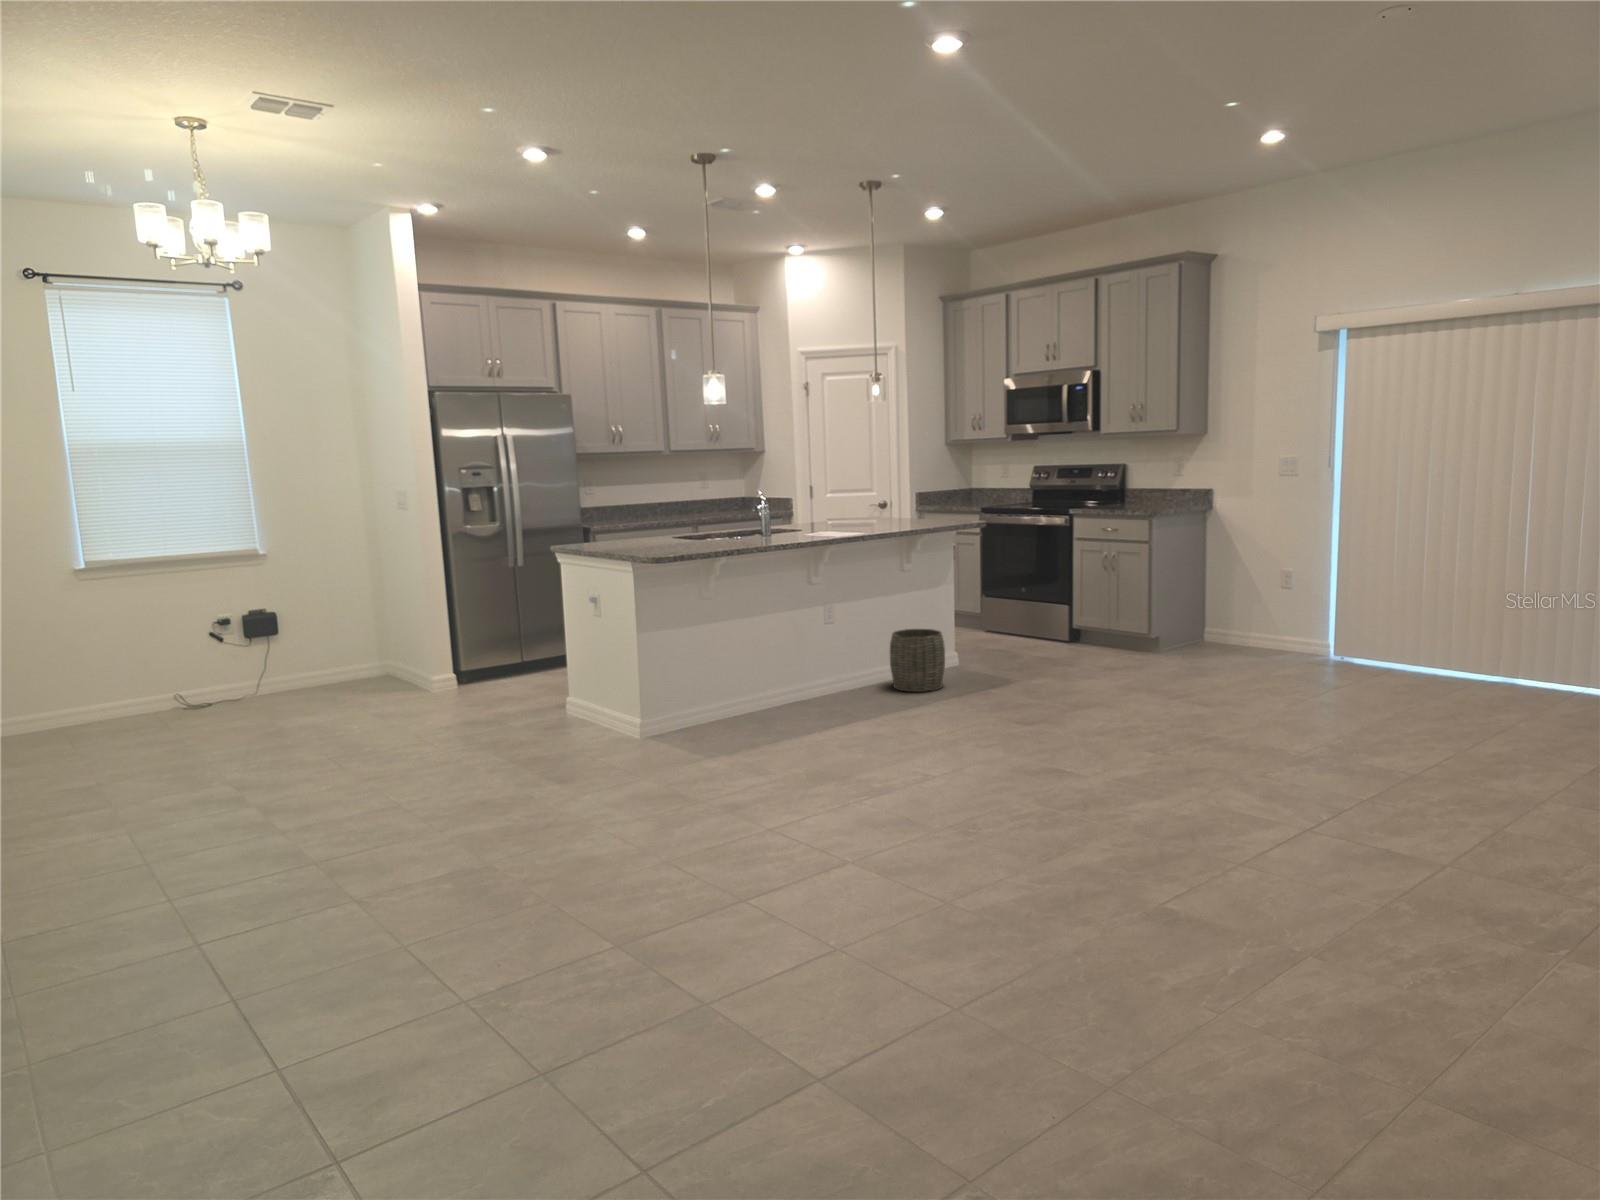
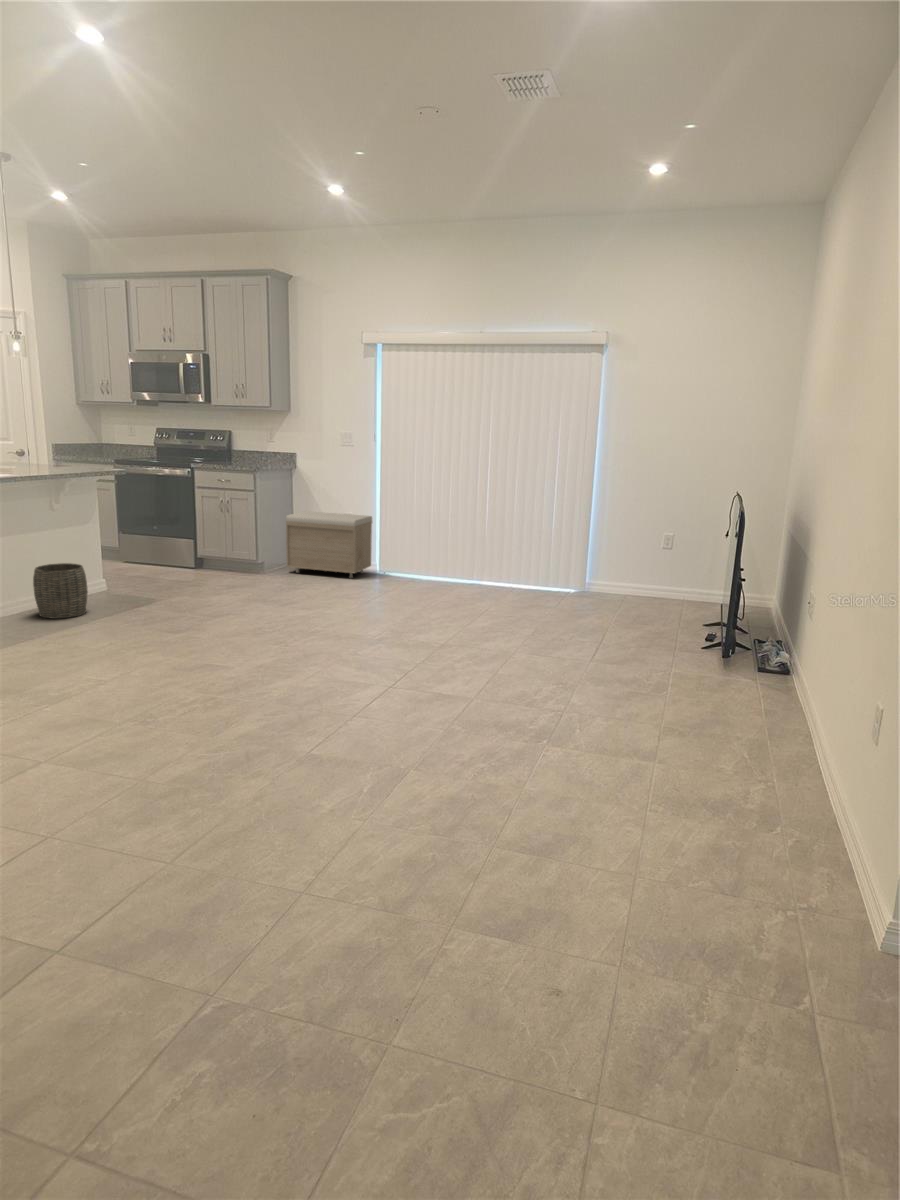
storage bench: none [1193,568,1325,663] -> present [286,511,372,578]

